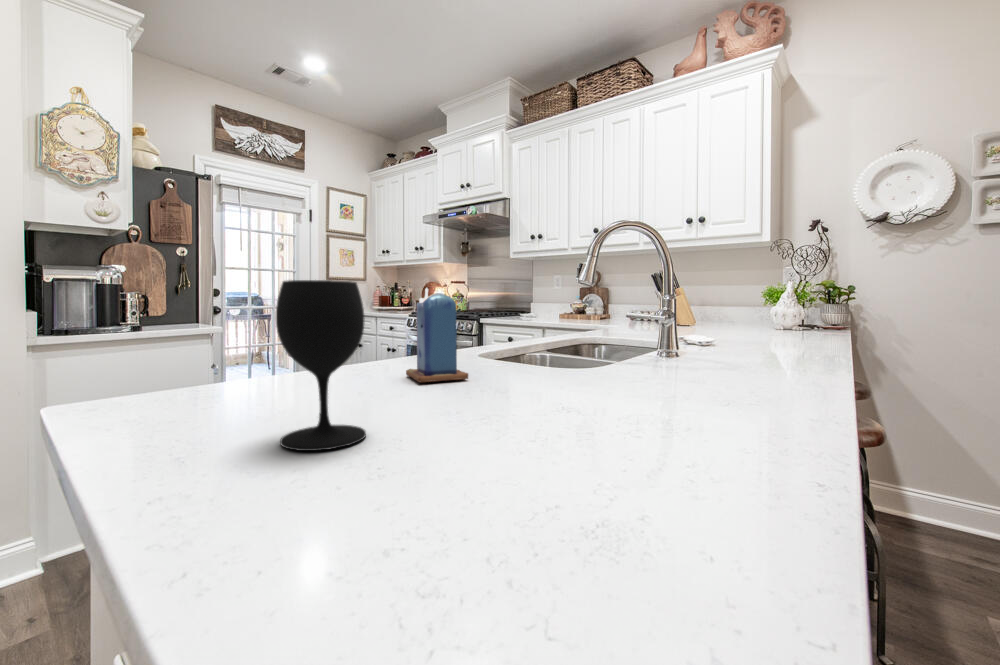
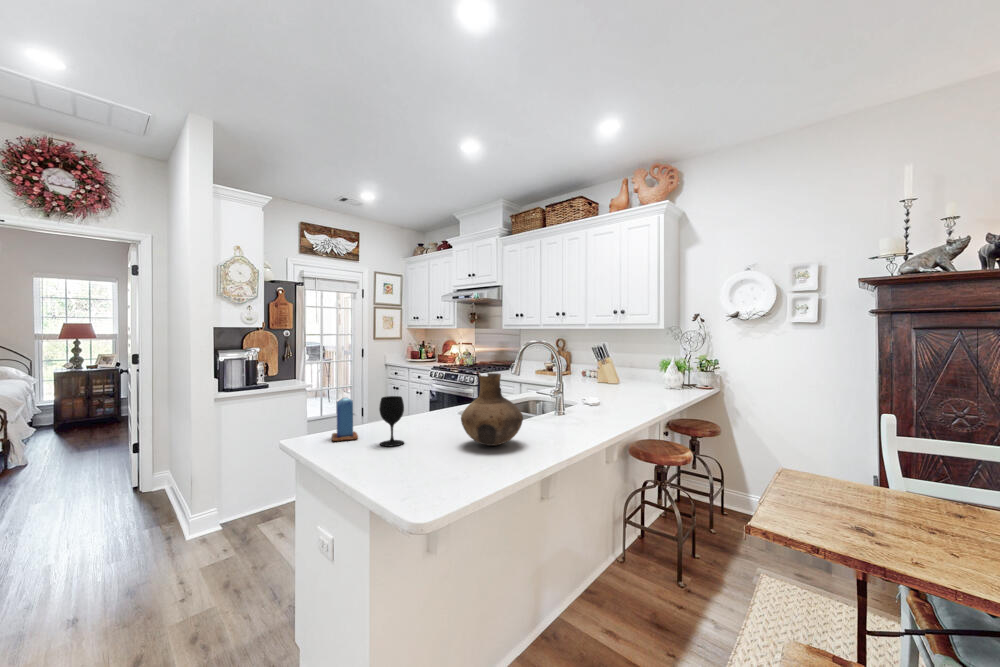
vase: none [561,192,791,444] -> present [461,373,523,446]
candle: present [406,288,468,382] -> present [332,395,358,441]

